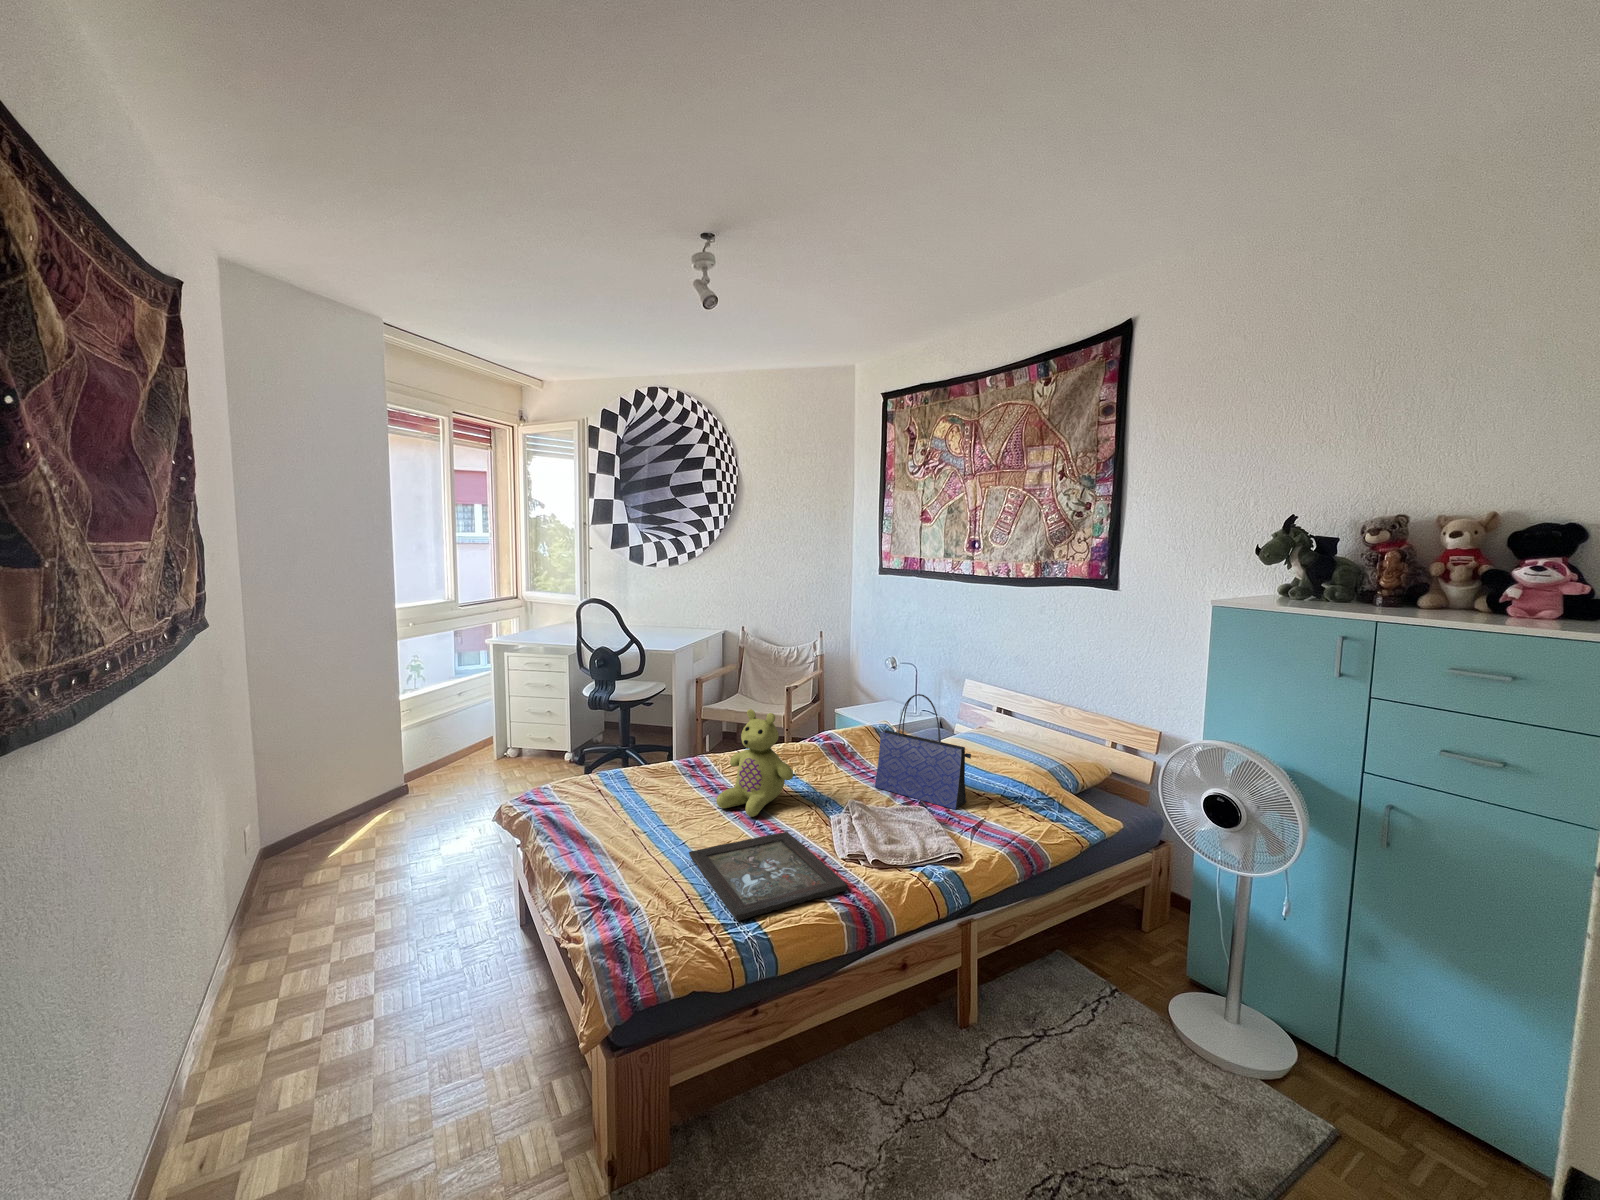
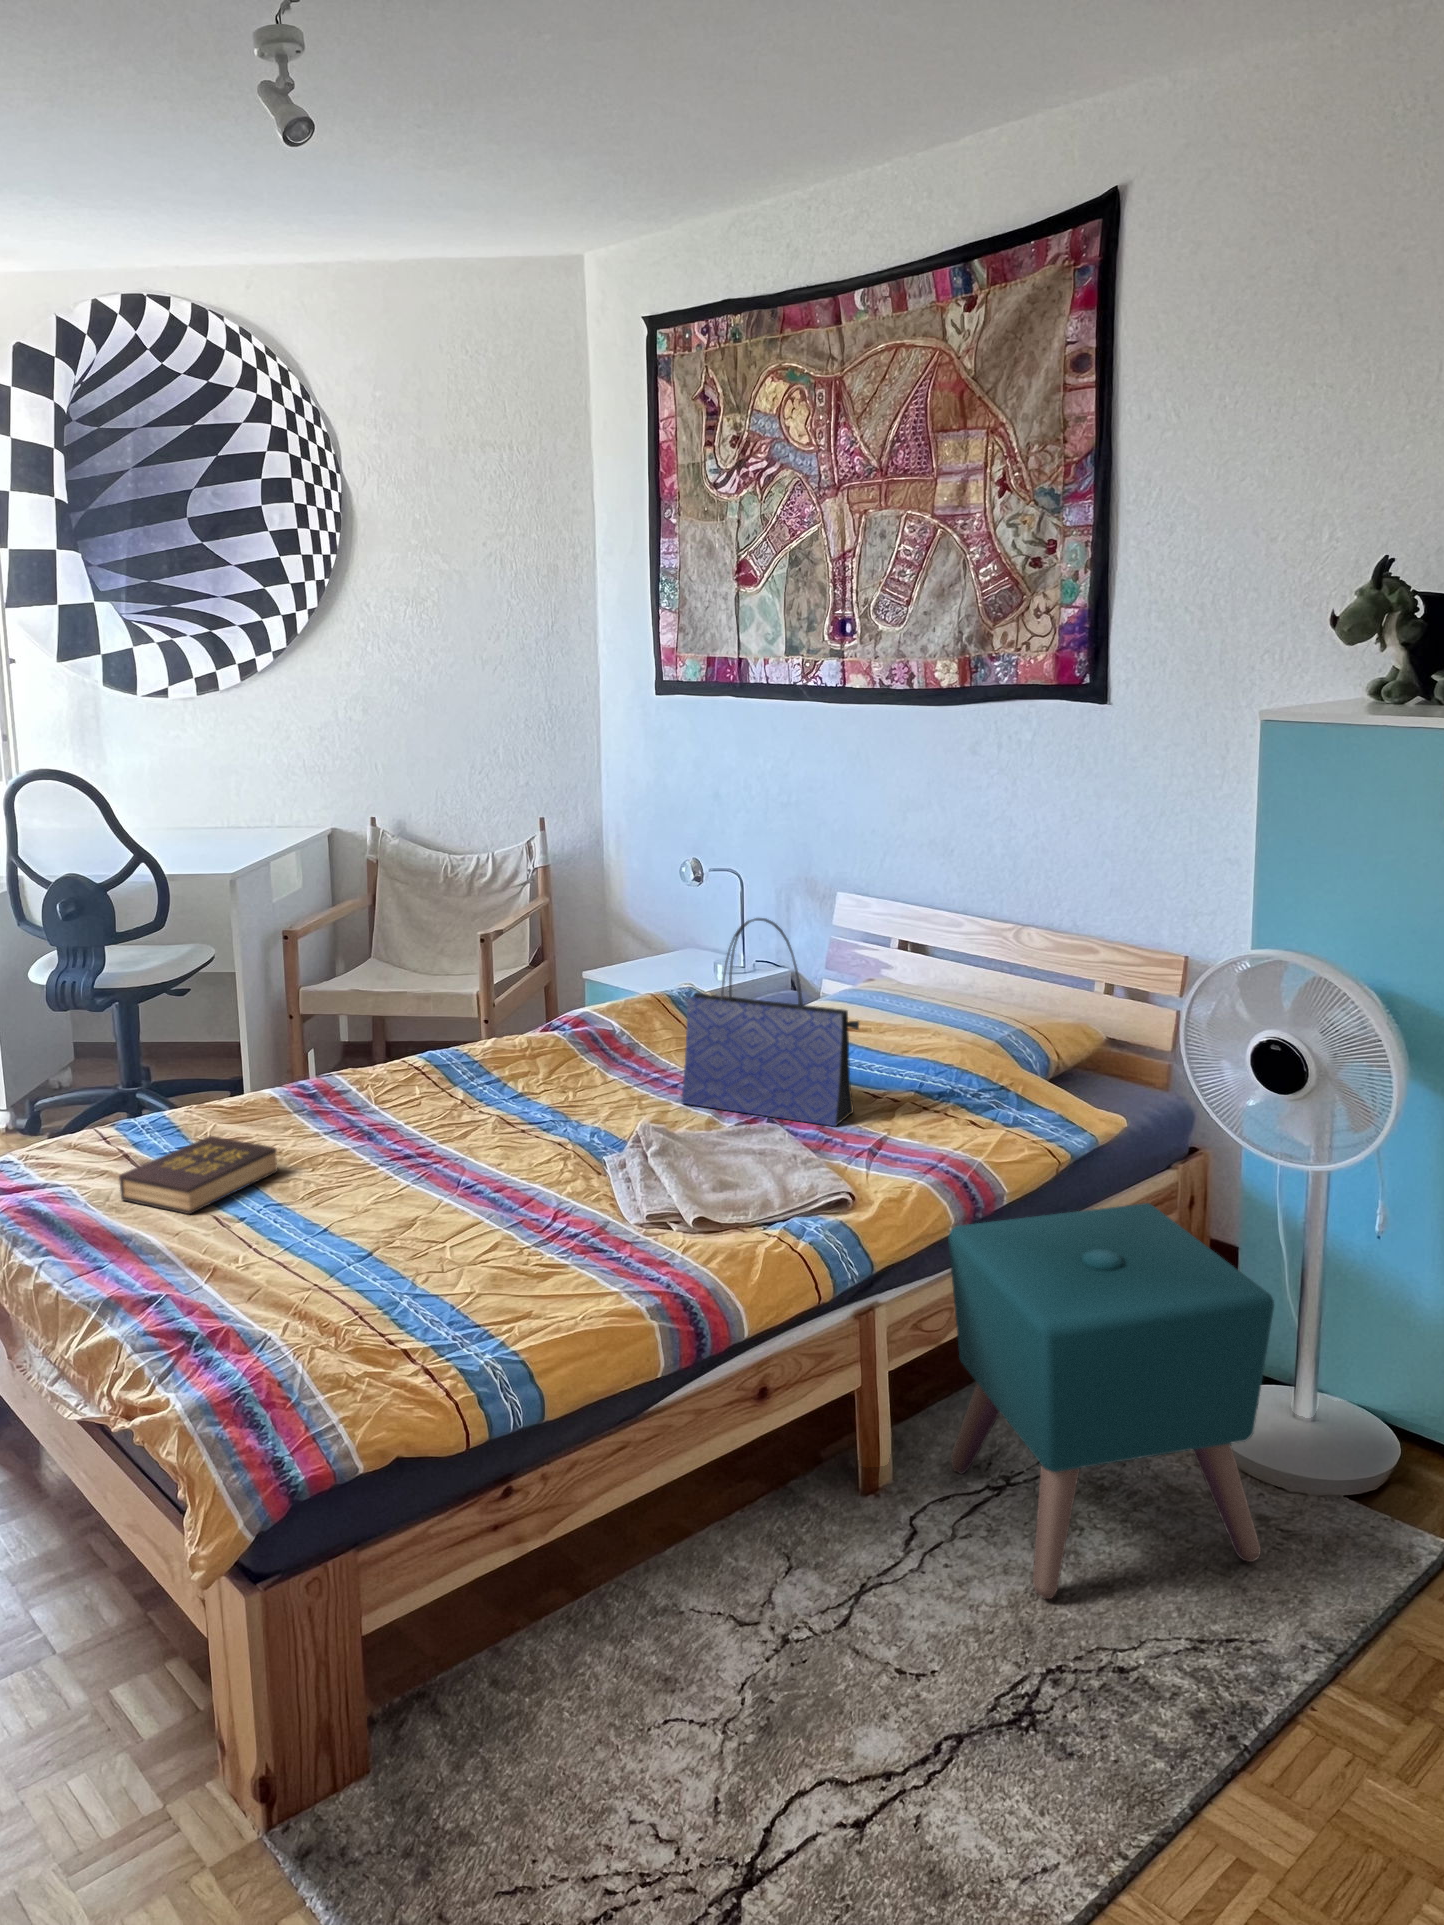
stuffed bear: present [716,709,793,817] -> none [376,969,526,1174]
hardback book: none [593,783,669,826] -> present [119,1136,278,1214]
tray: present [689,832,848,921] -> none [341,1191,654,1340]
ottoman: none [1012,879,1219,1122] -> present [948,1203,1274,1599]

